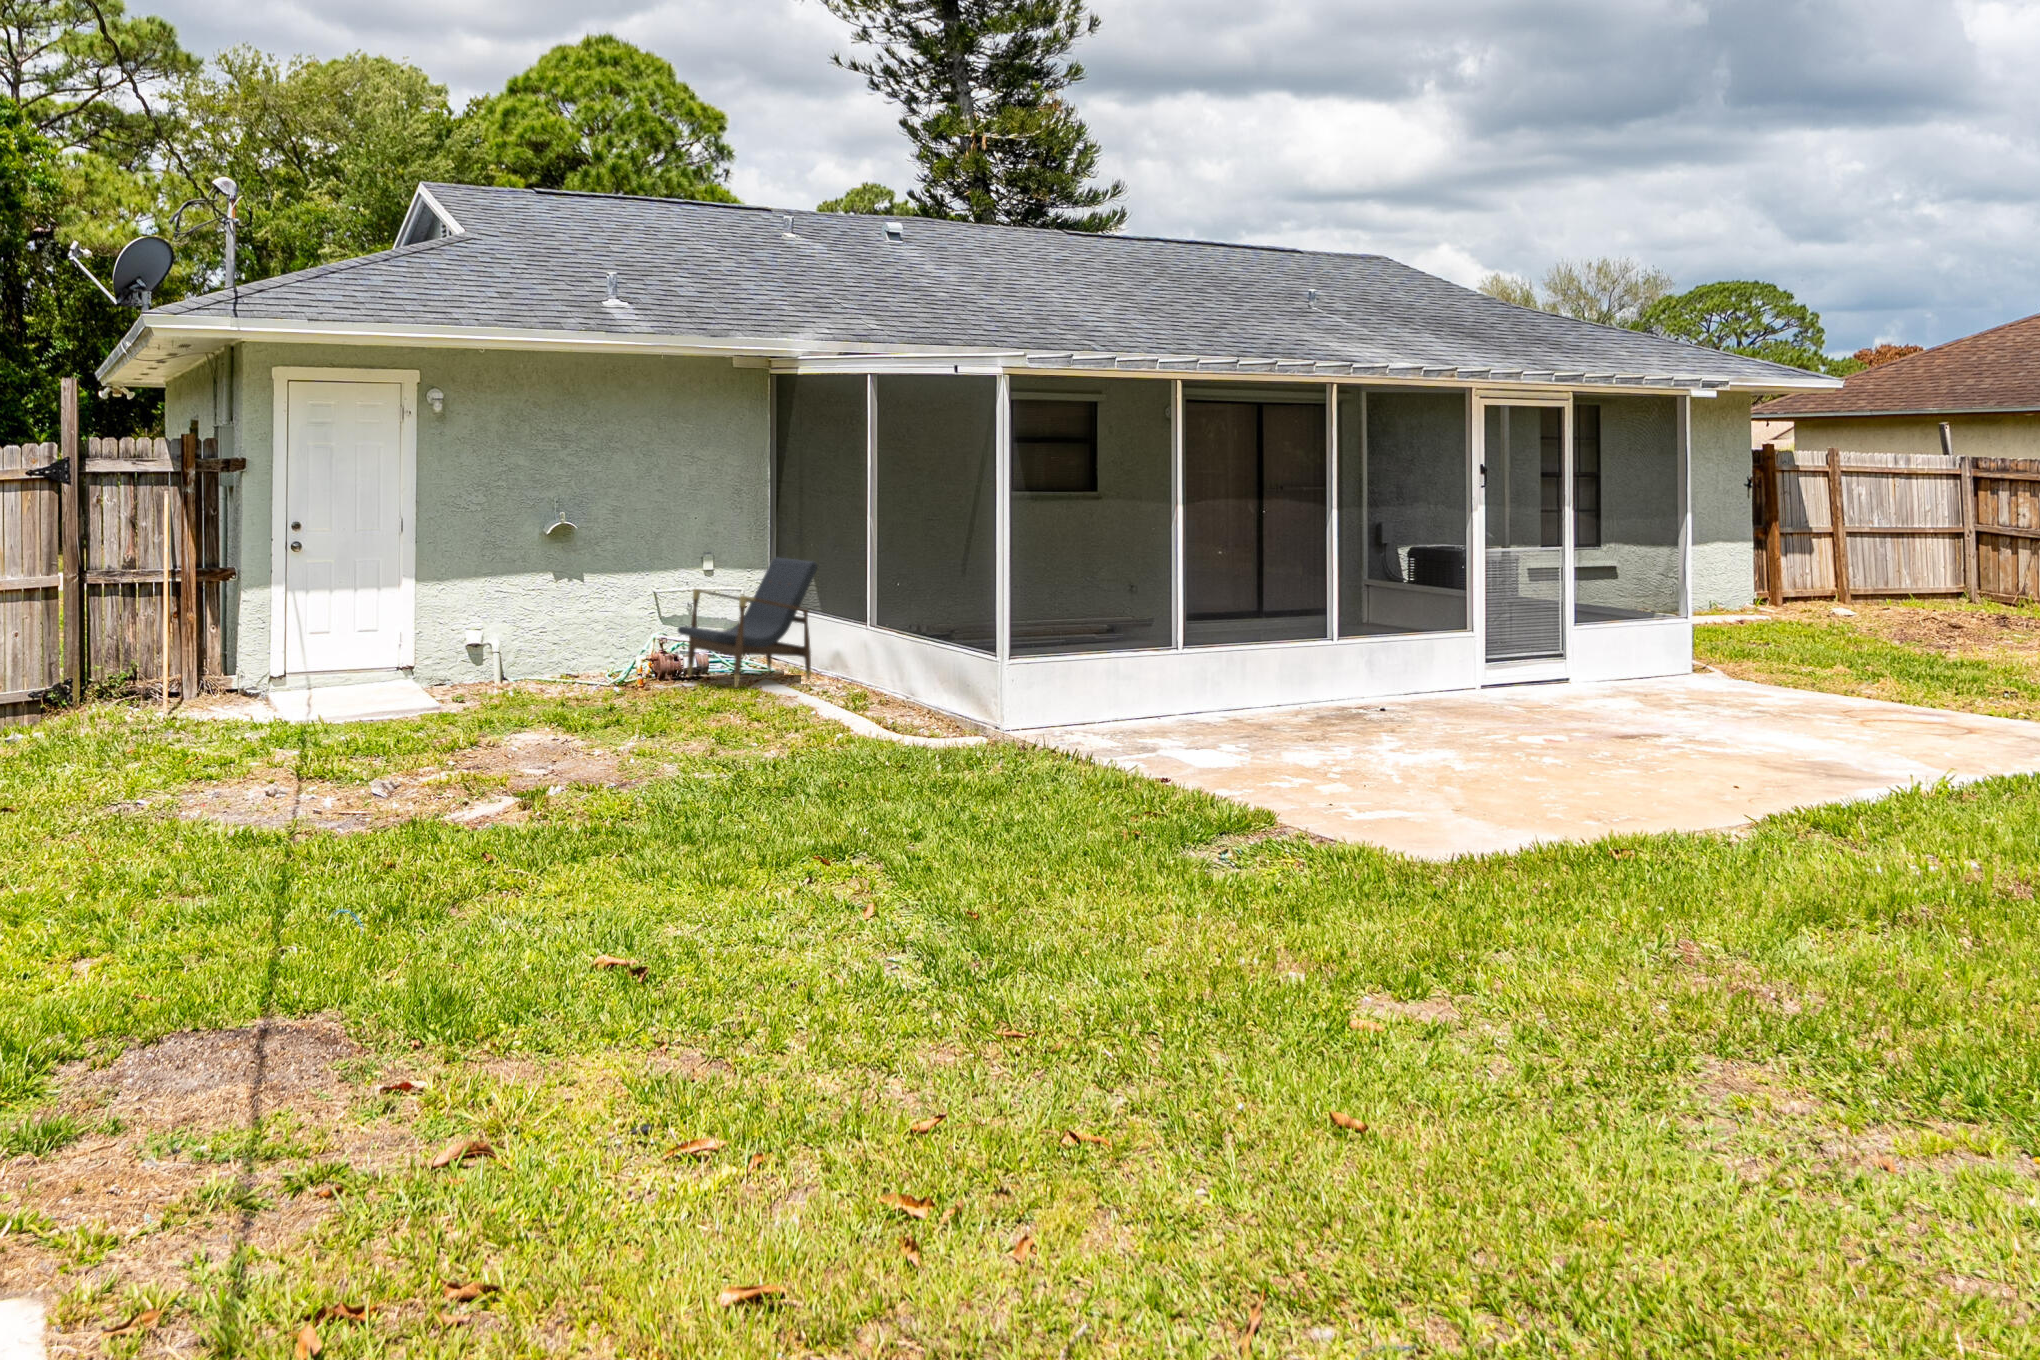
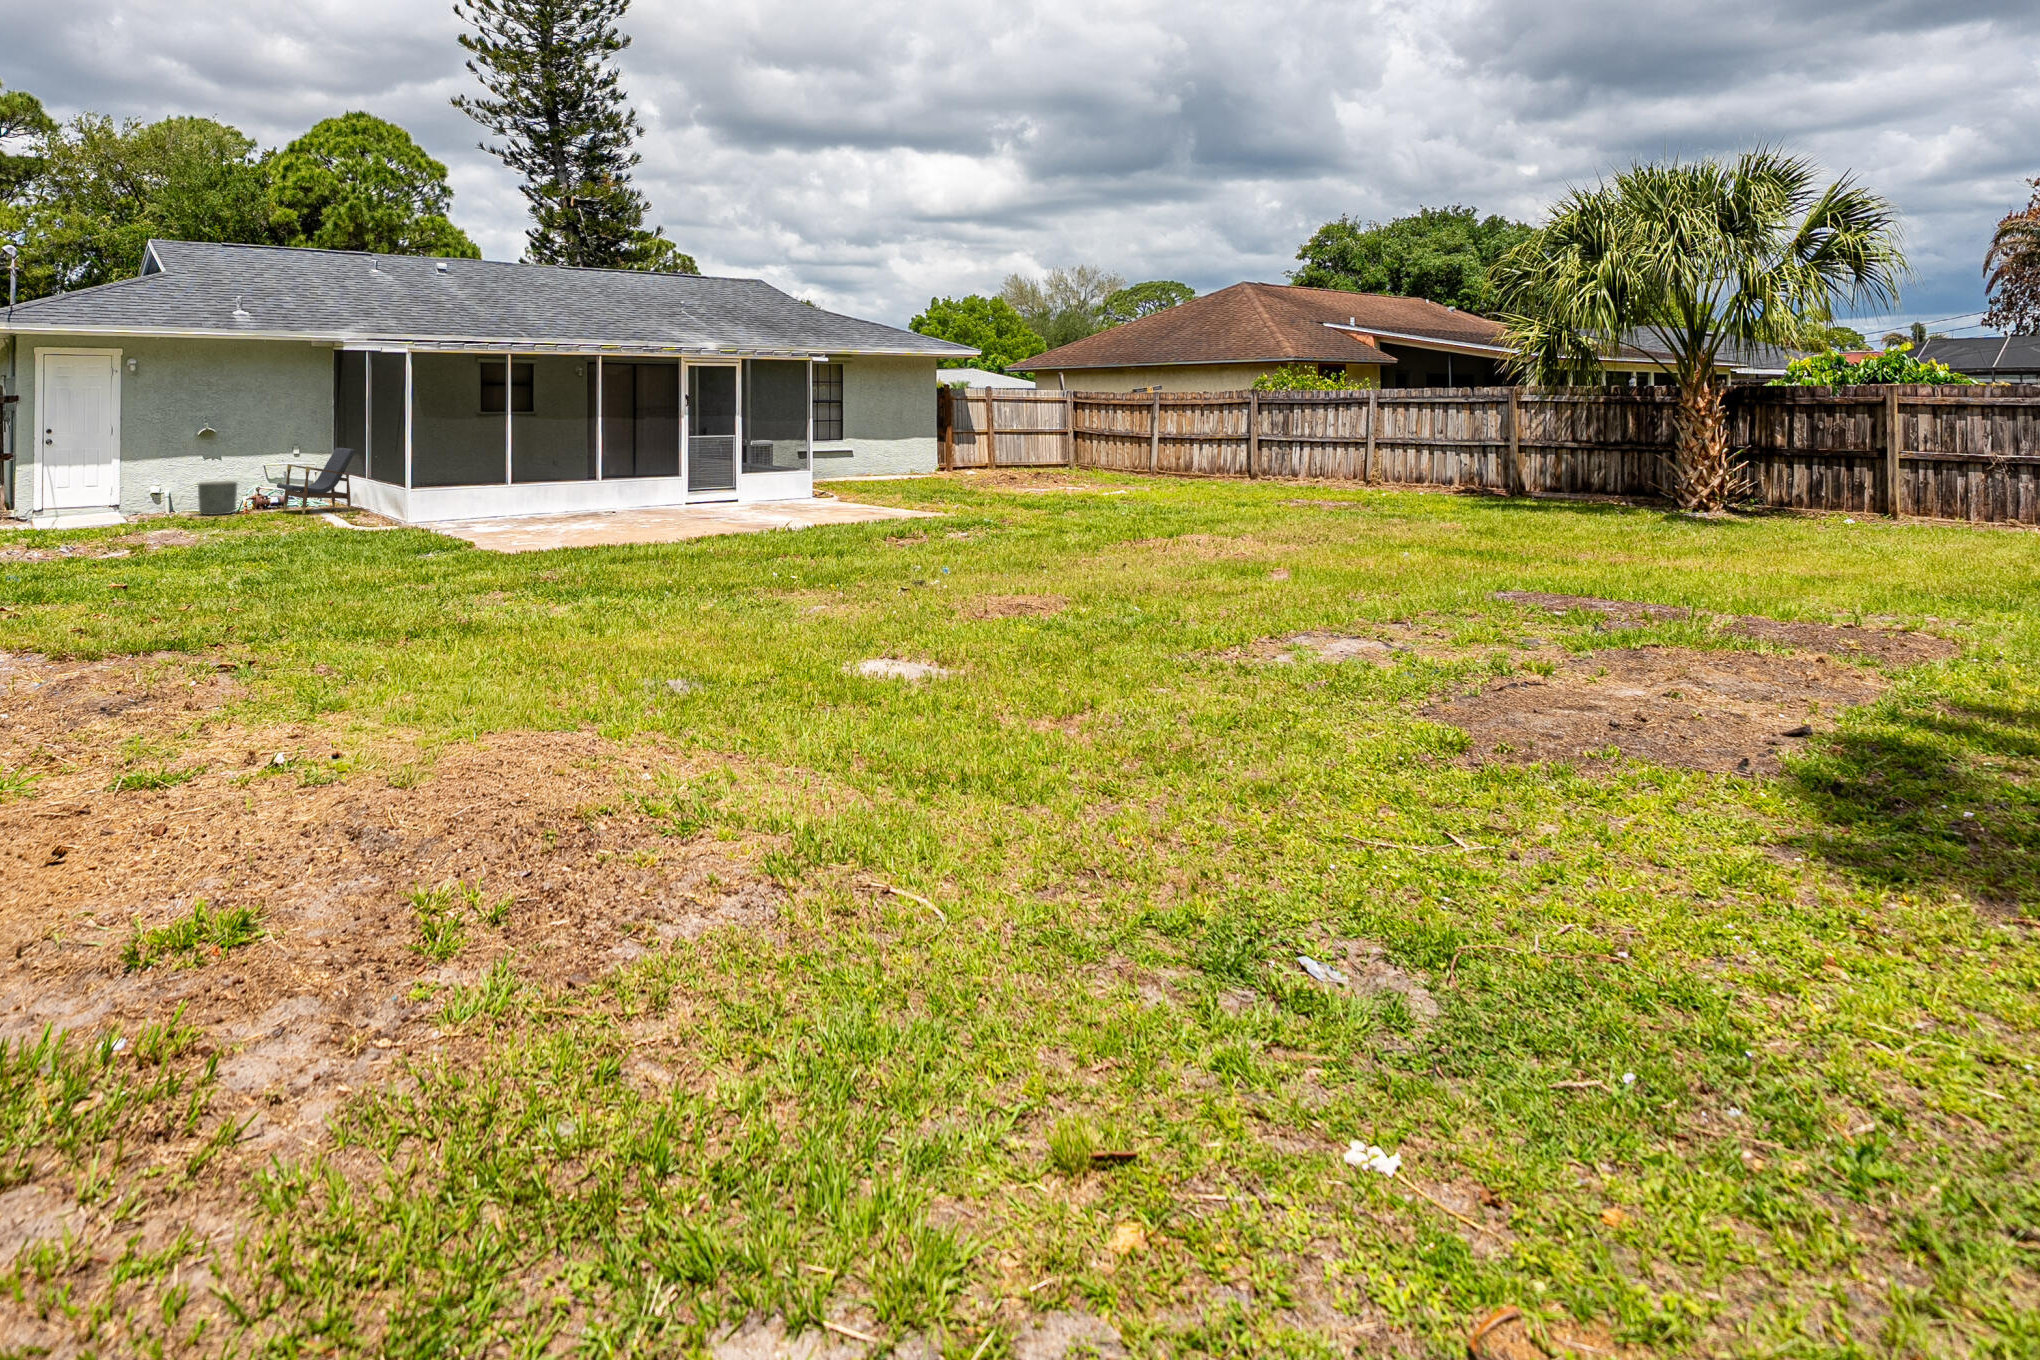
planter: none [543,620,611,685] -> present [198,481,238,515]

